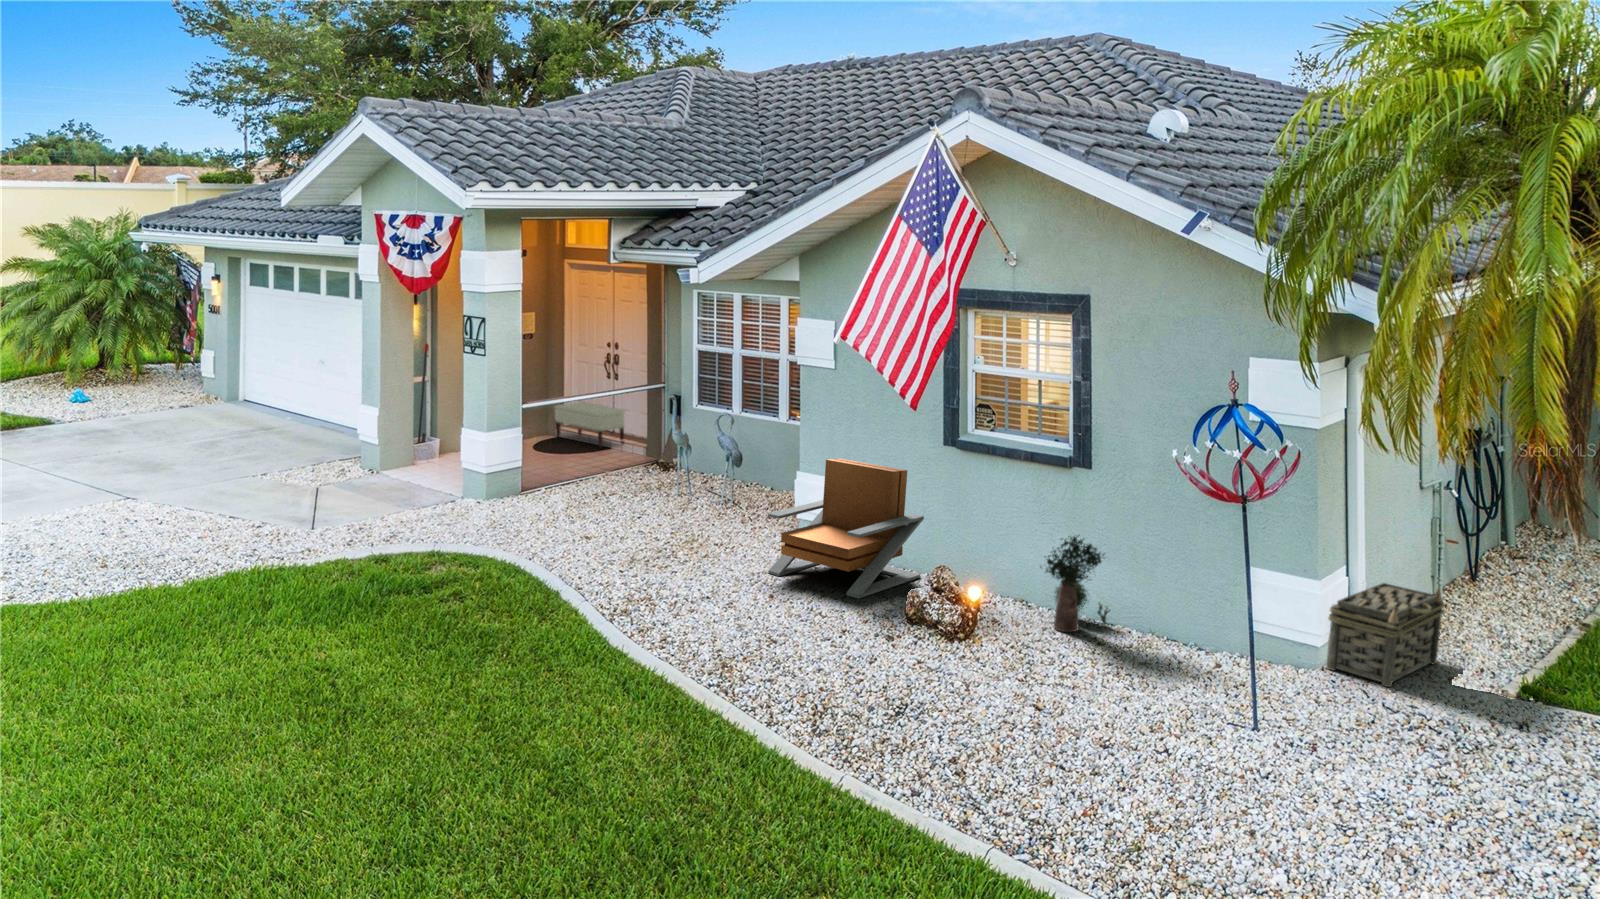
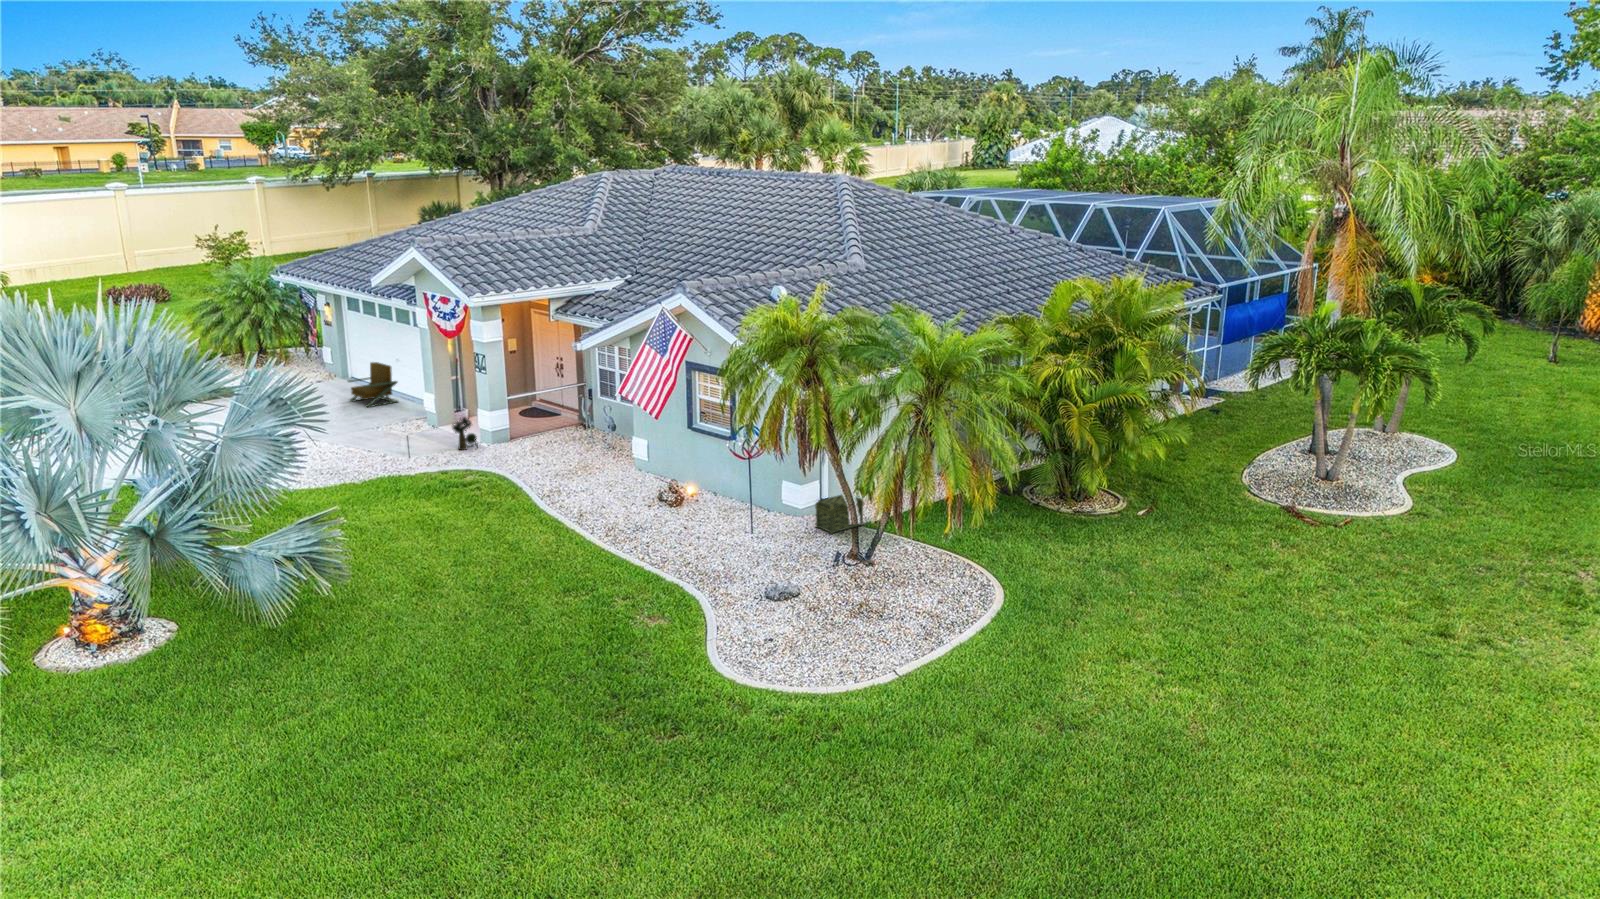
bench: present [554,402,624,448] -> none [528,386,567,415]
lounge chair: present [768,458,924,599] -> present [348,362,397,407]
potted plant: present [1040,537,1110,632] -> present [452,417,477,450]

